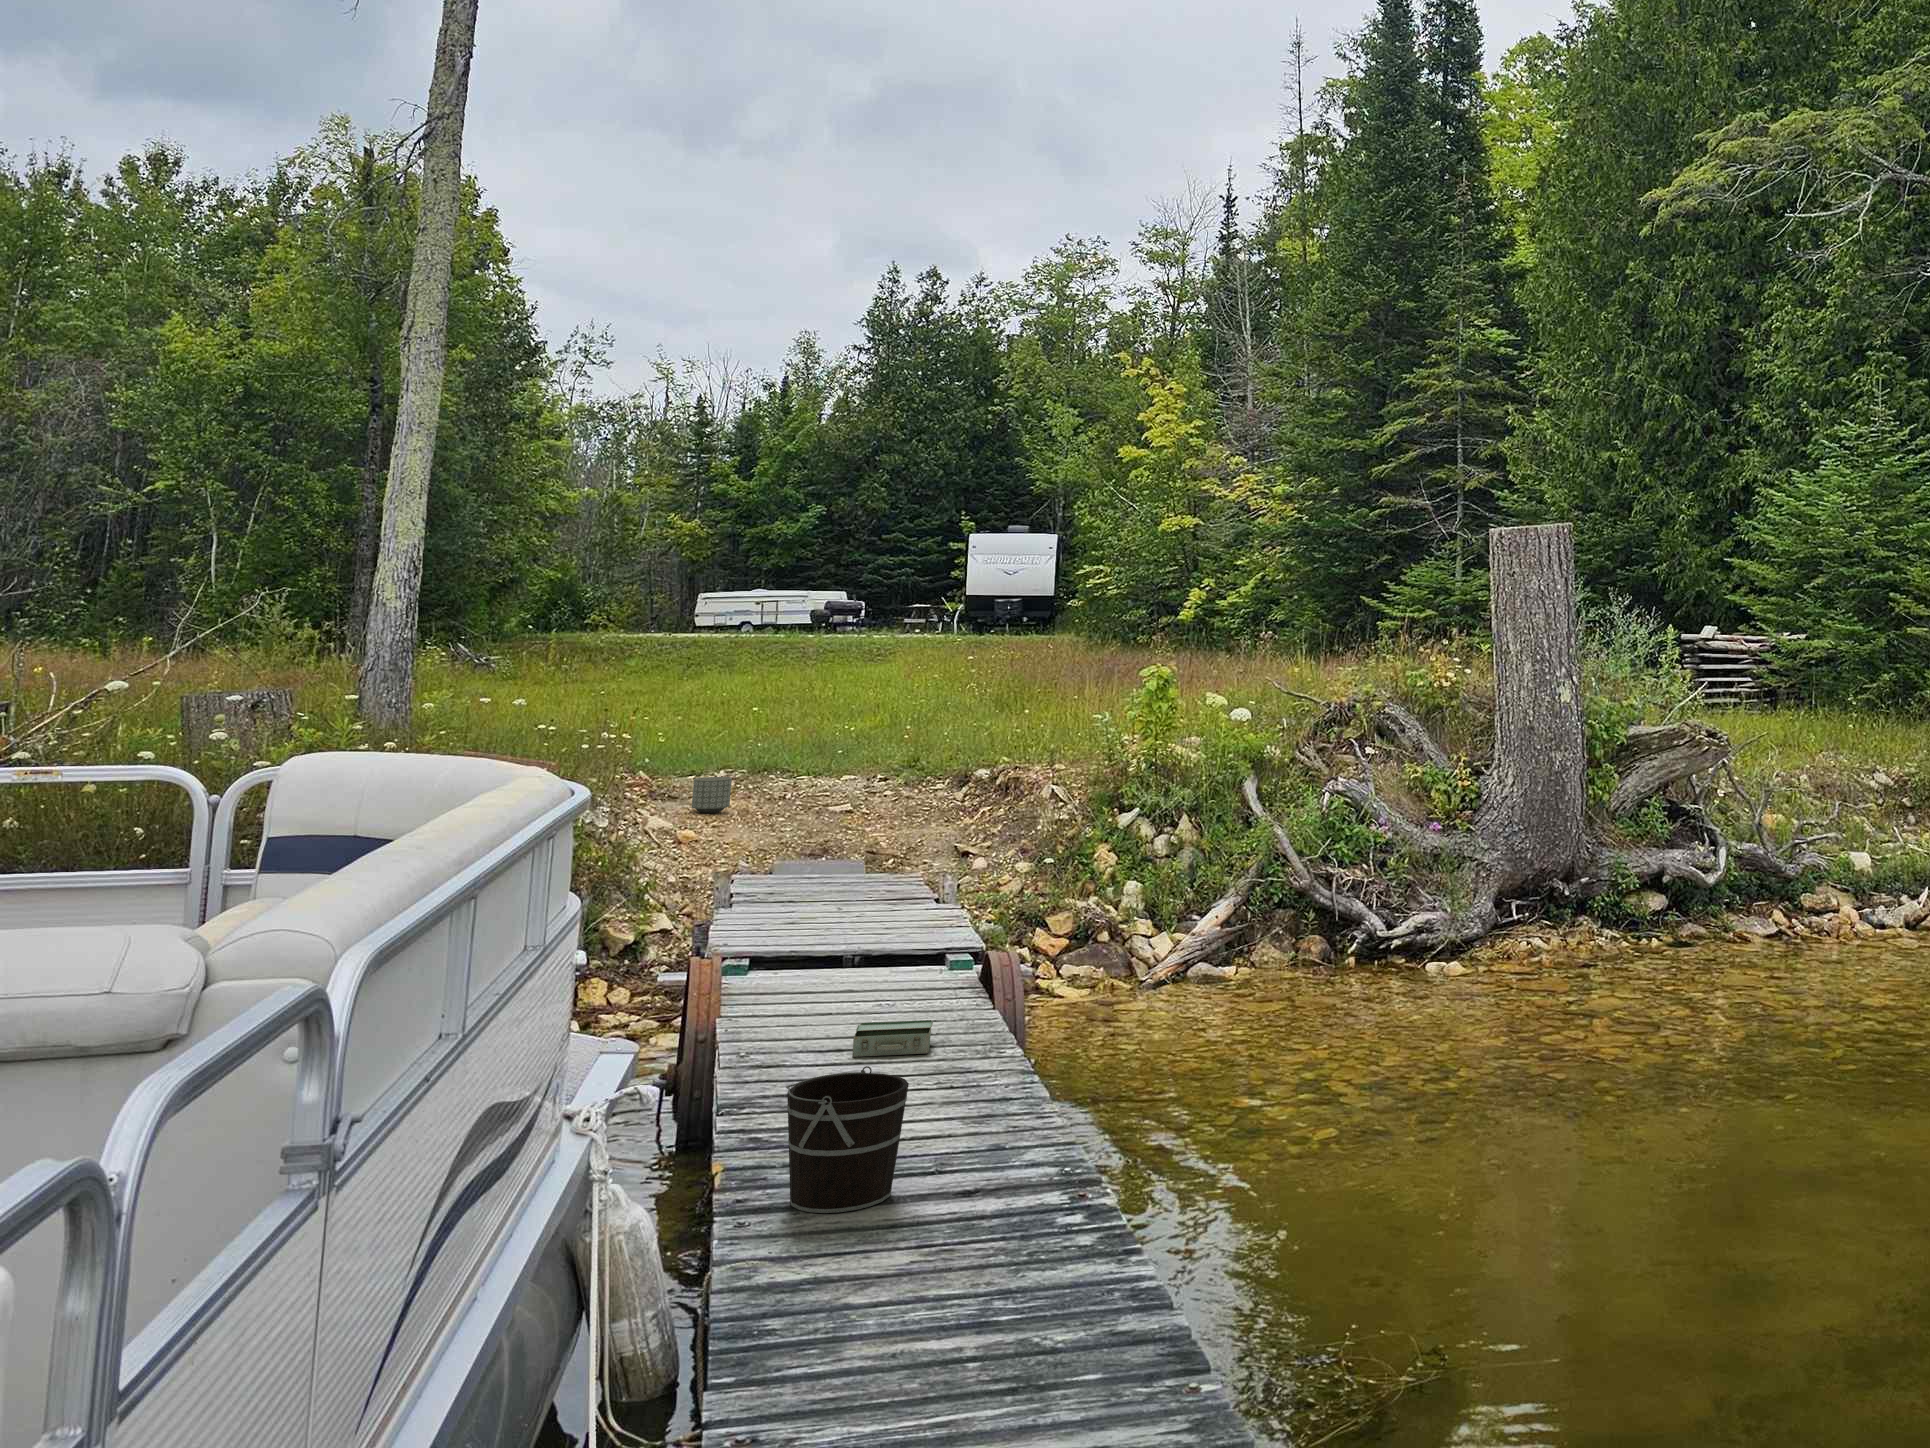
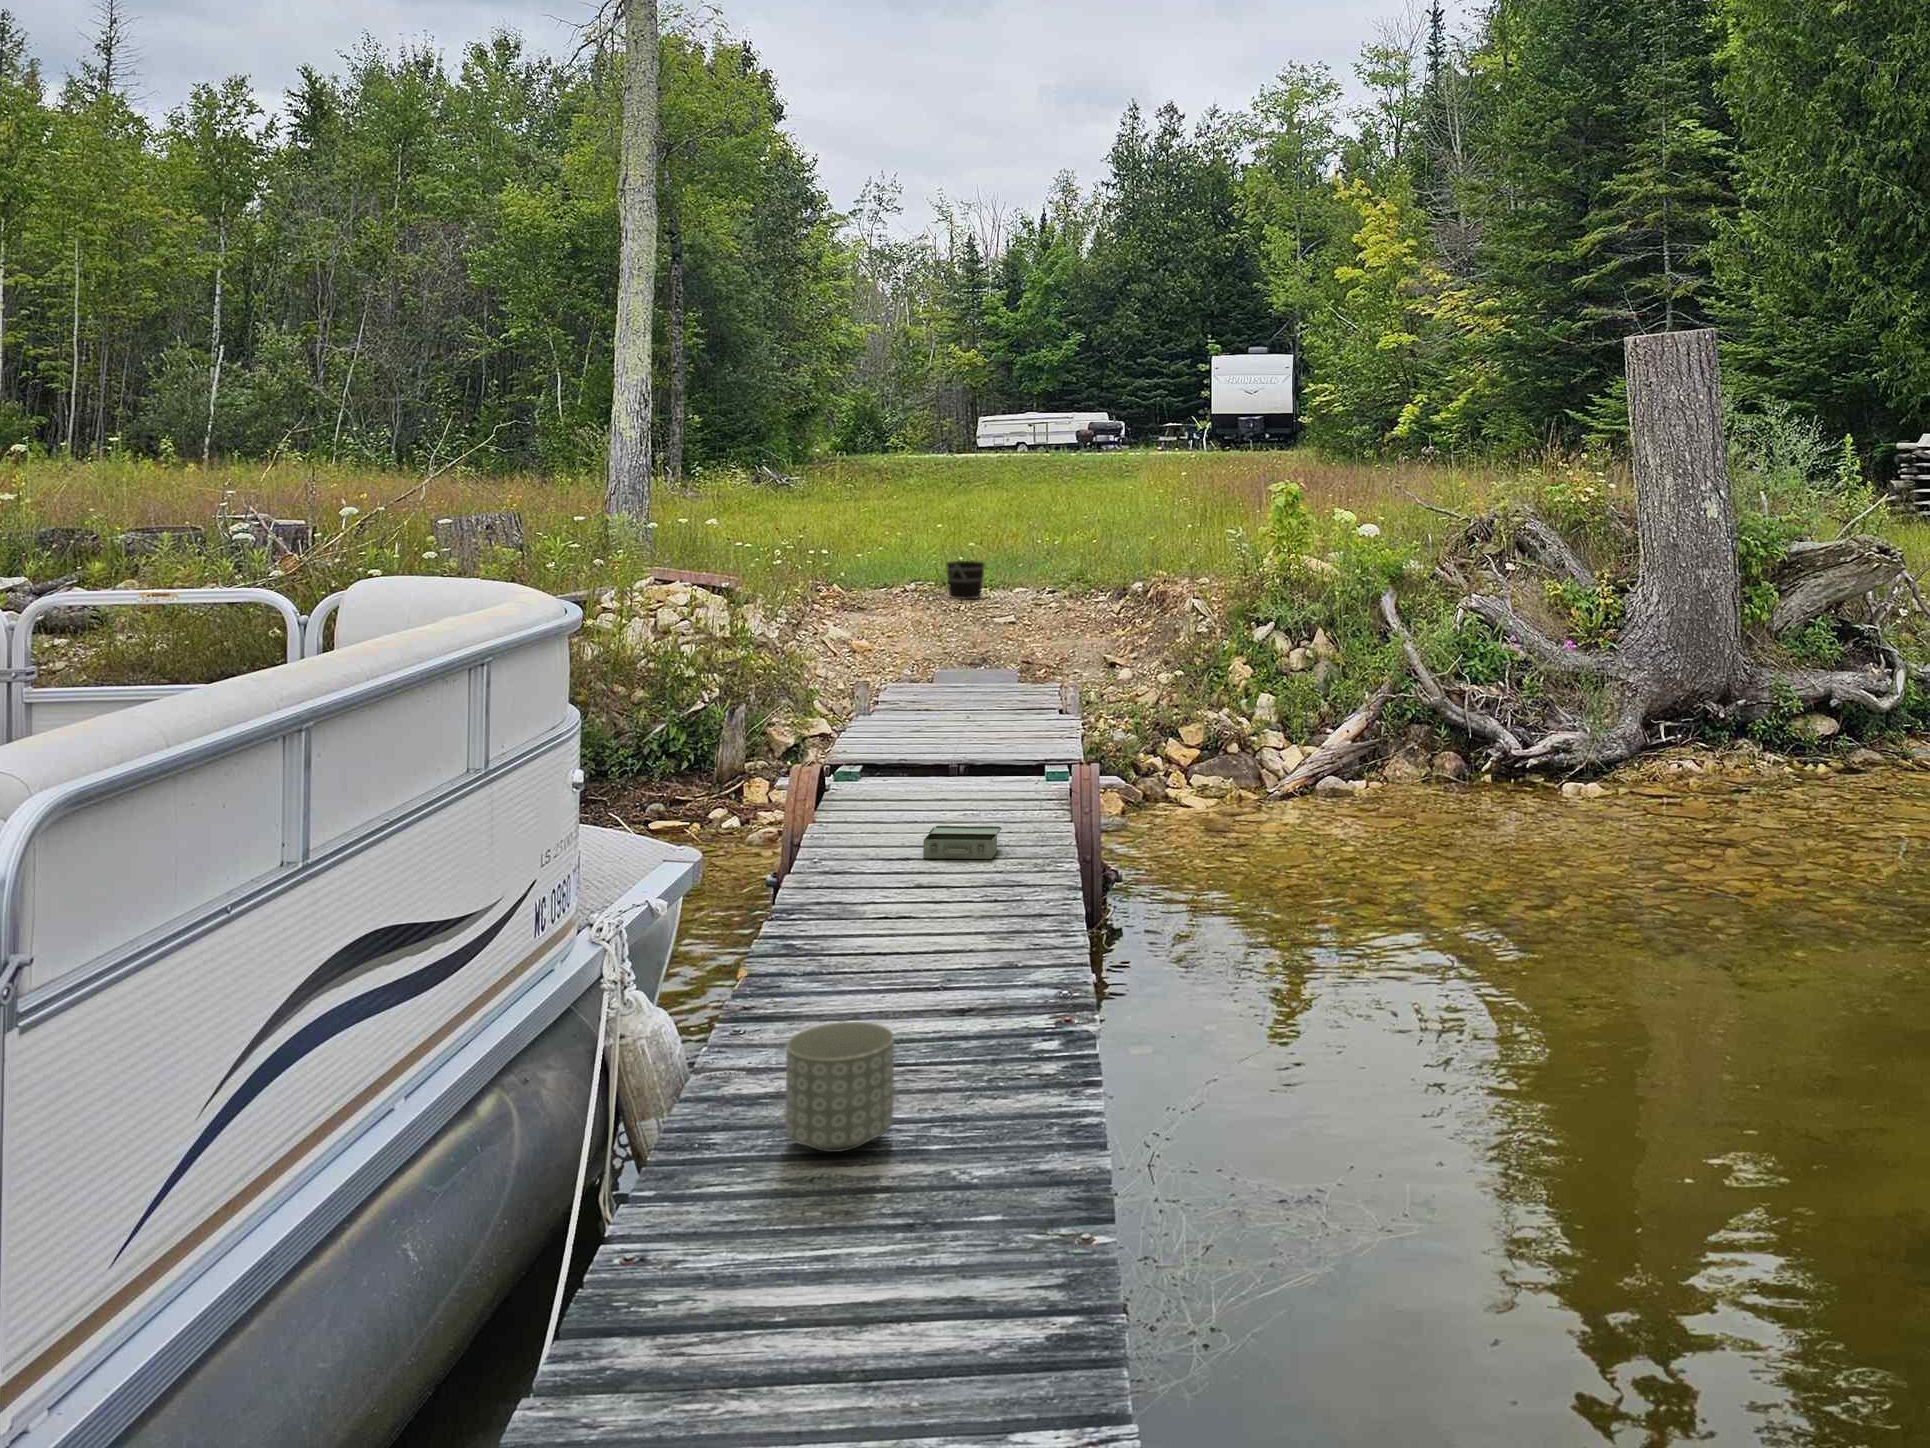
planter: present [692,777,732,813] -> present [785,1022,894,1152]
bucket: present [786,1066,909,1213] -> present [947,561,984,599]

